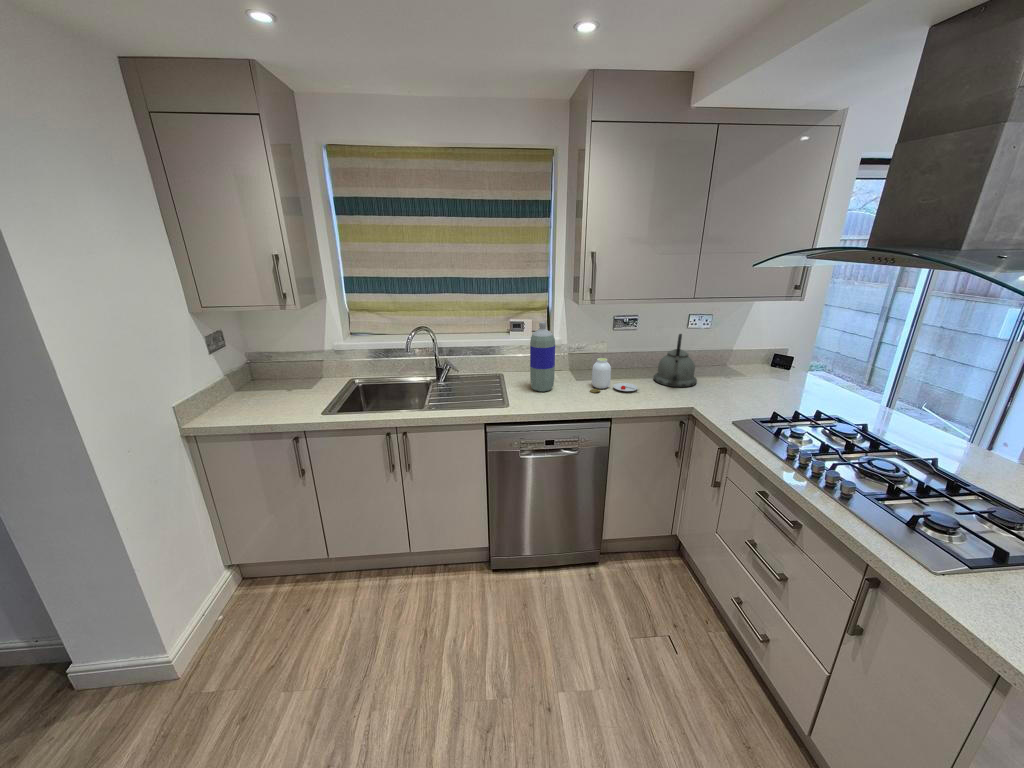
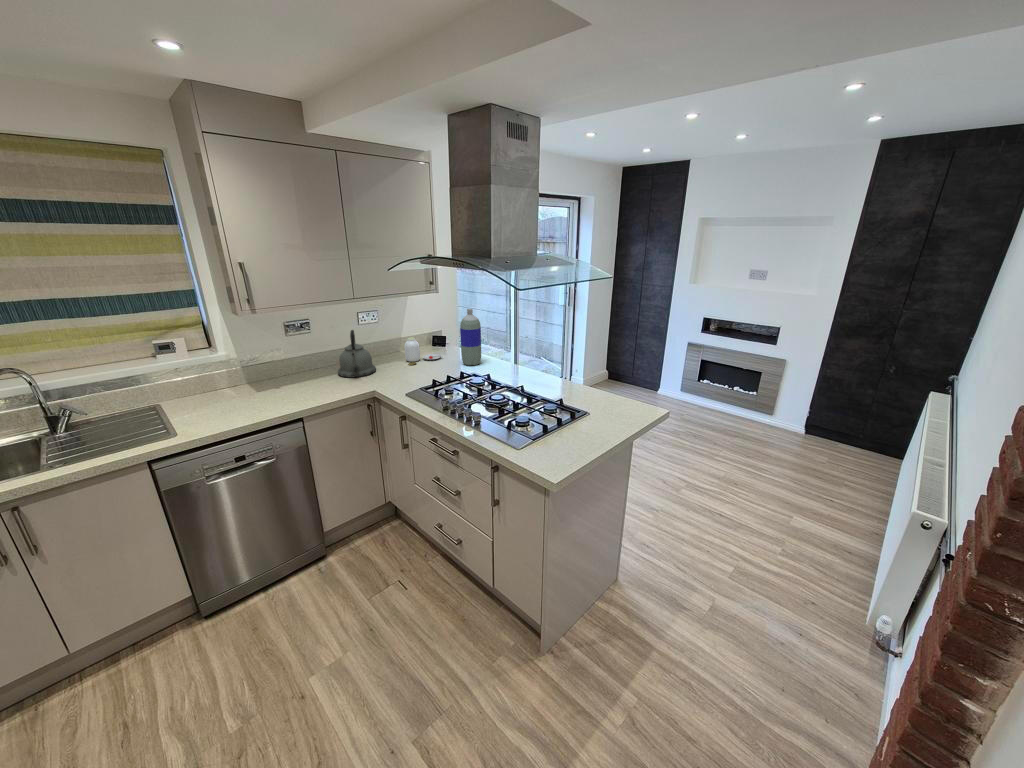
bottle: present [530,322,555,392] -> present [460,309,481,365]
jar: present [590,358,638,392] -> present [404,337,441,365]

